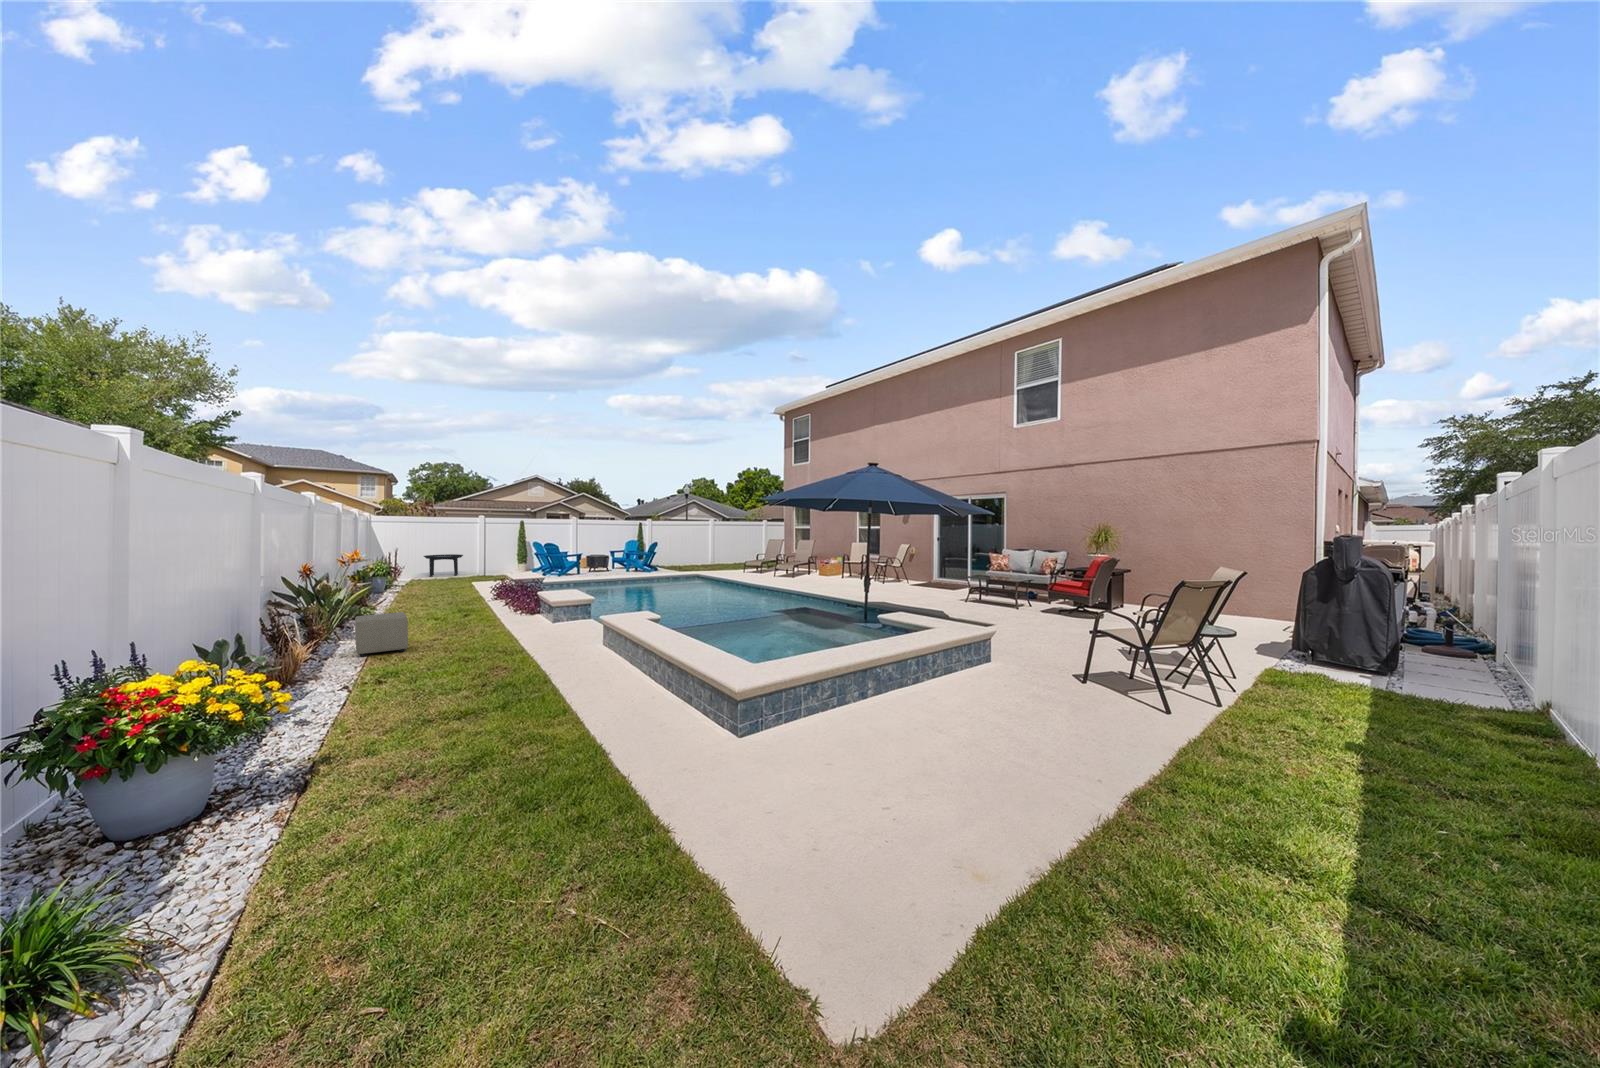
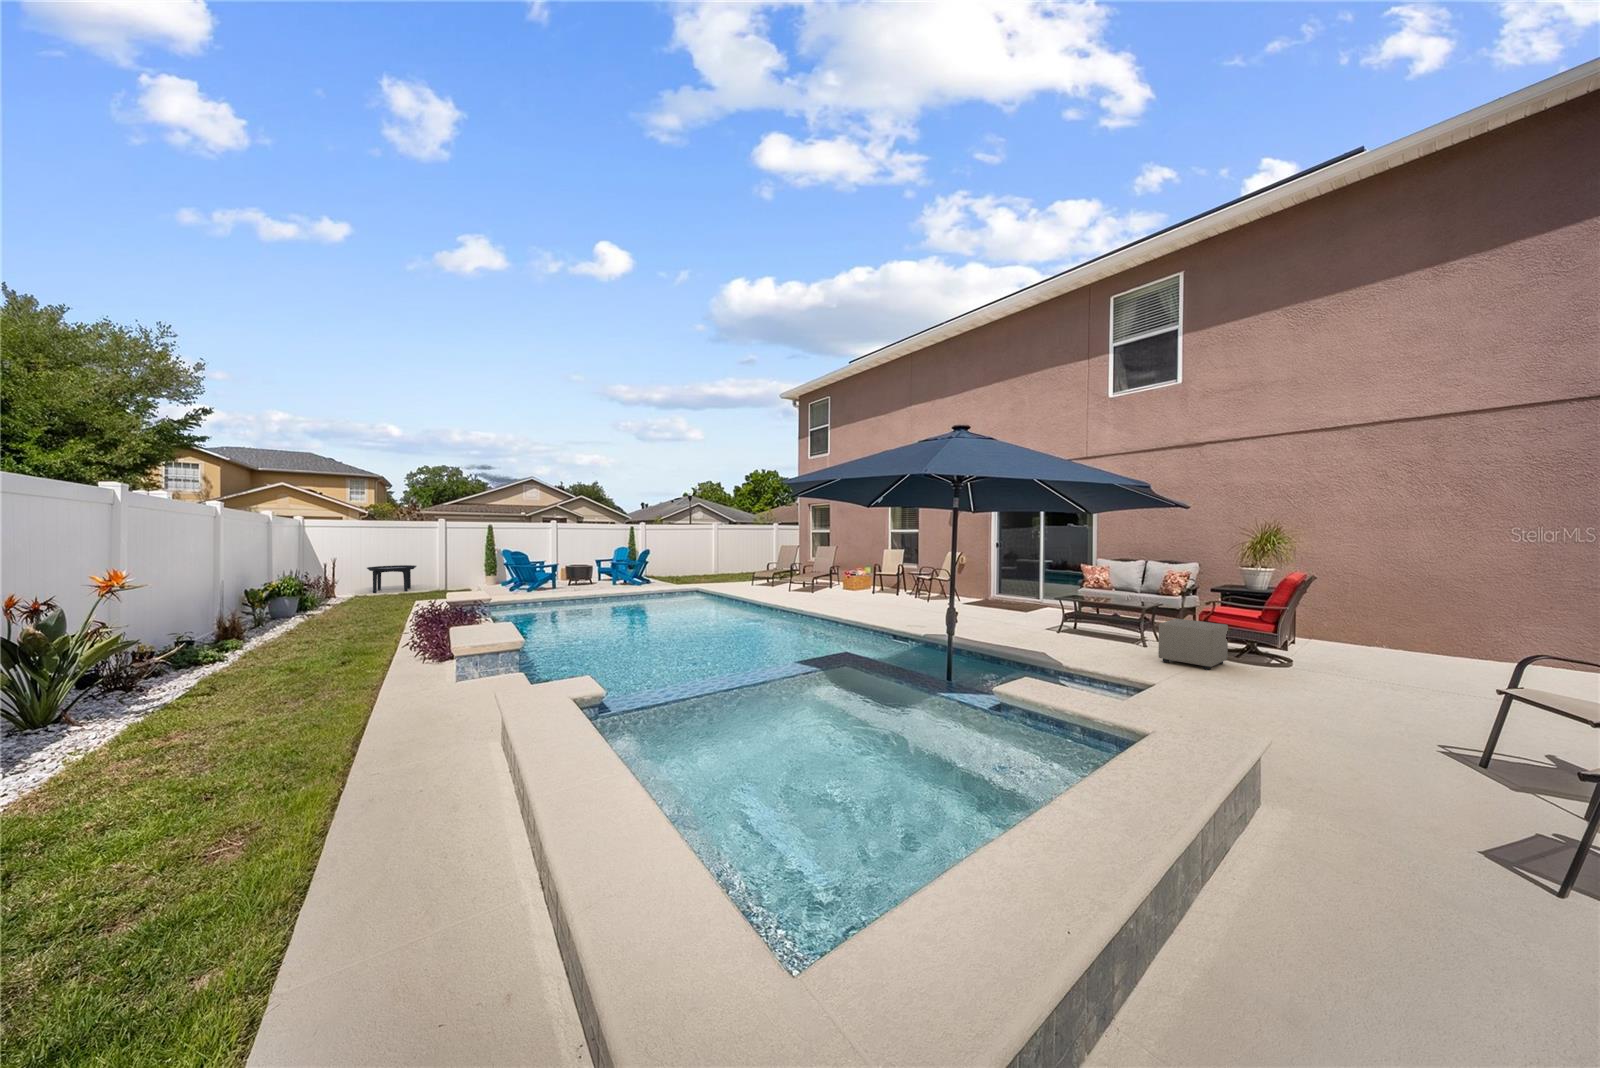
ottoman: present [355,612,408,657] -> present [1158,619,1228,670]

